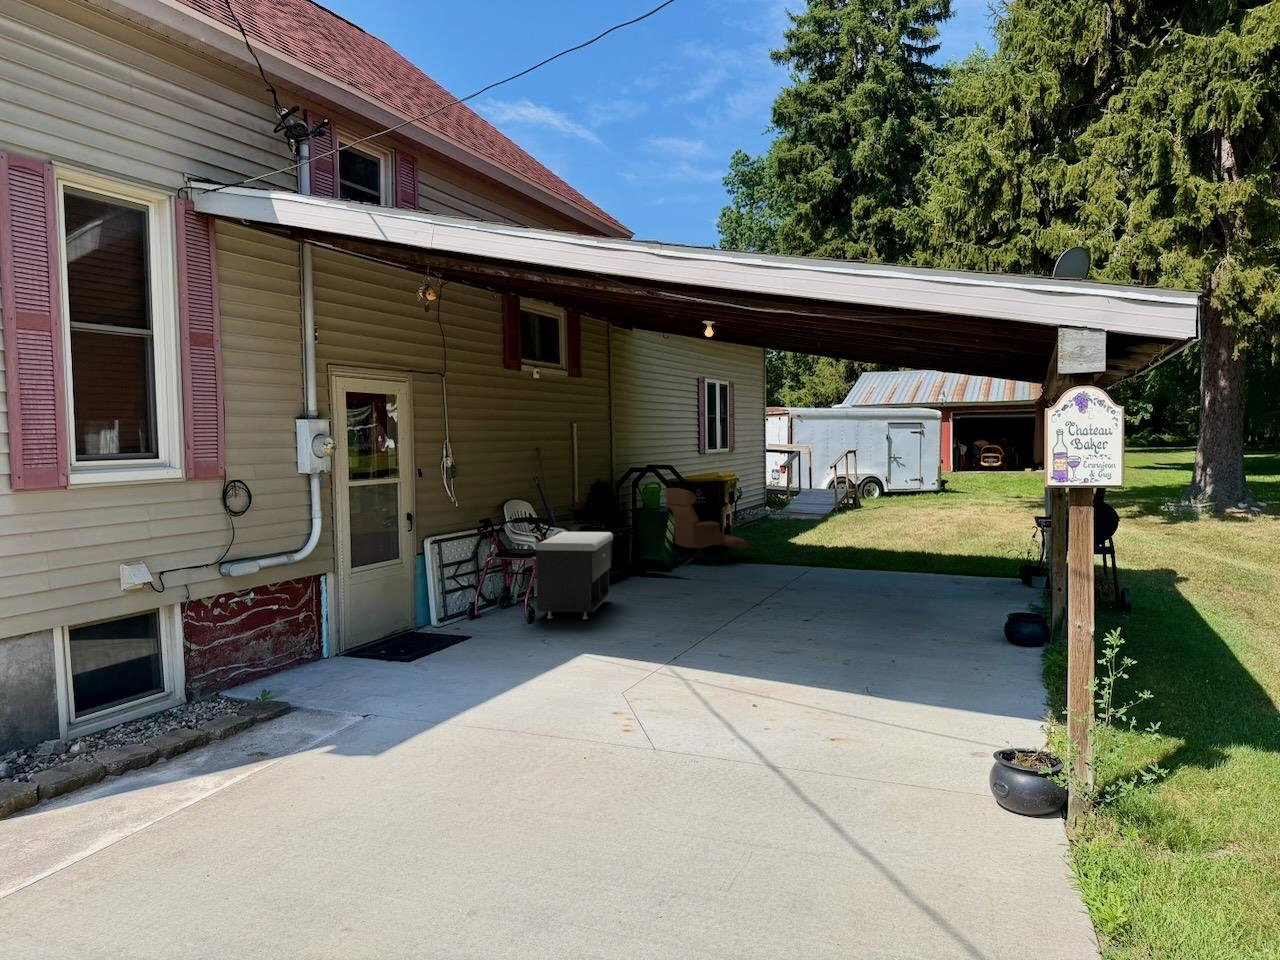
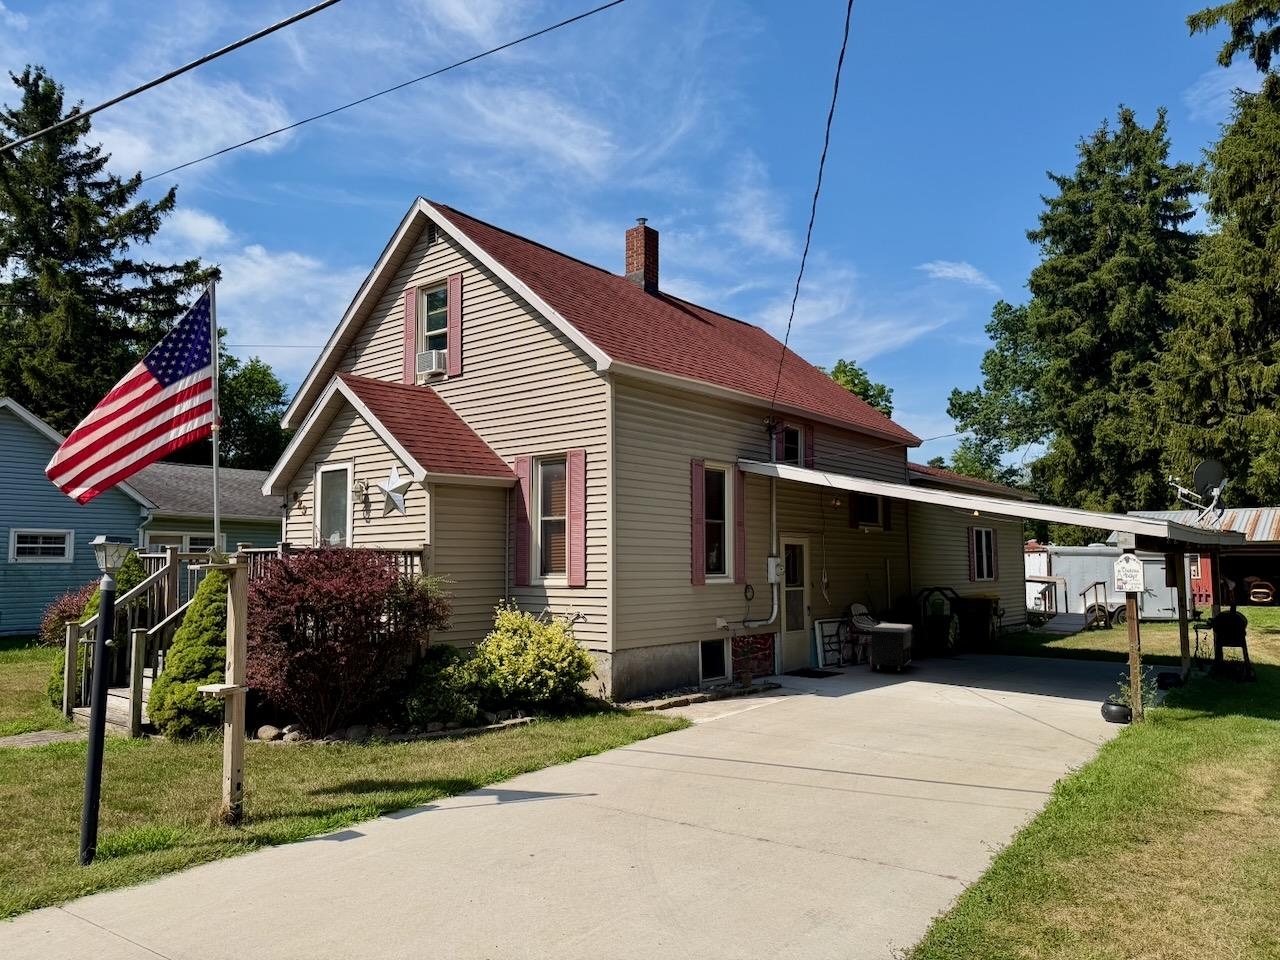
lounge chair: present [665,488,749,565] -> none [942,603,1002,654]
potted plant: none [175,615,235,723] -> present [738,644,757,687]

